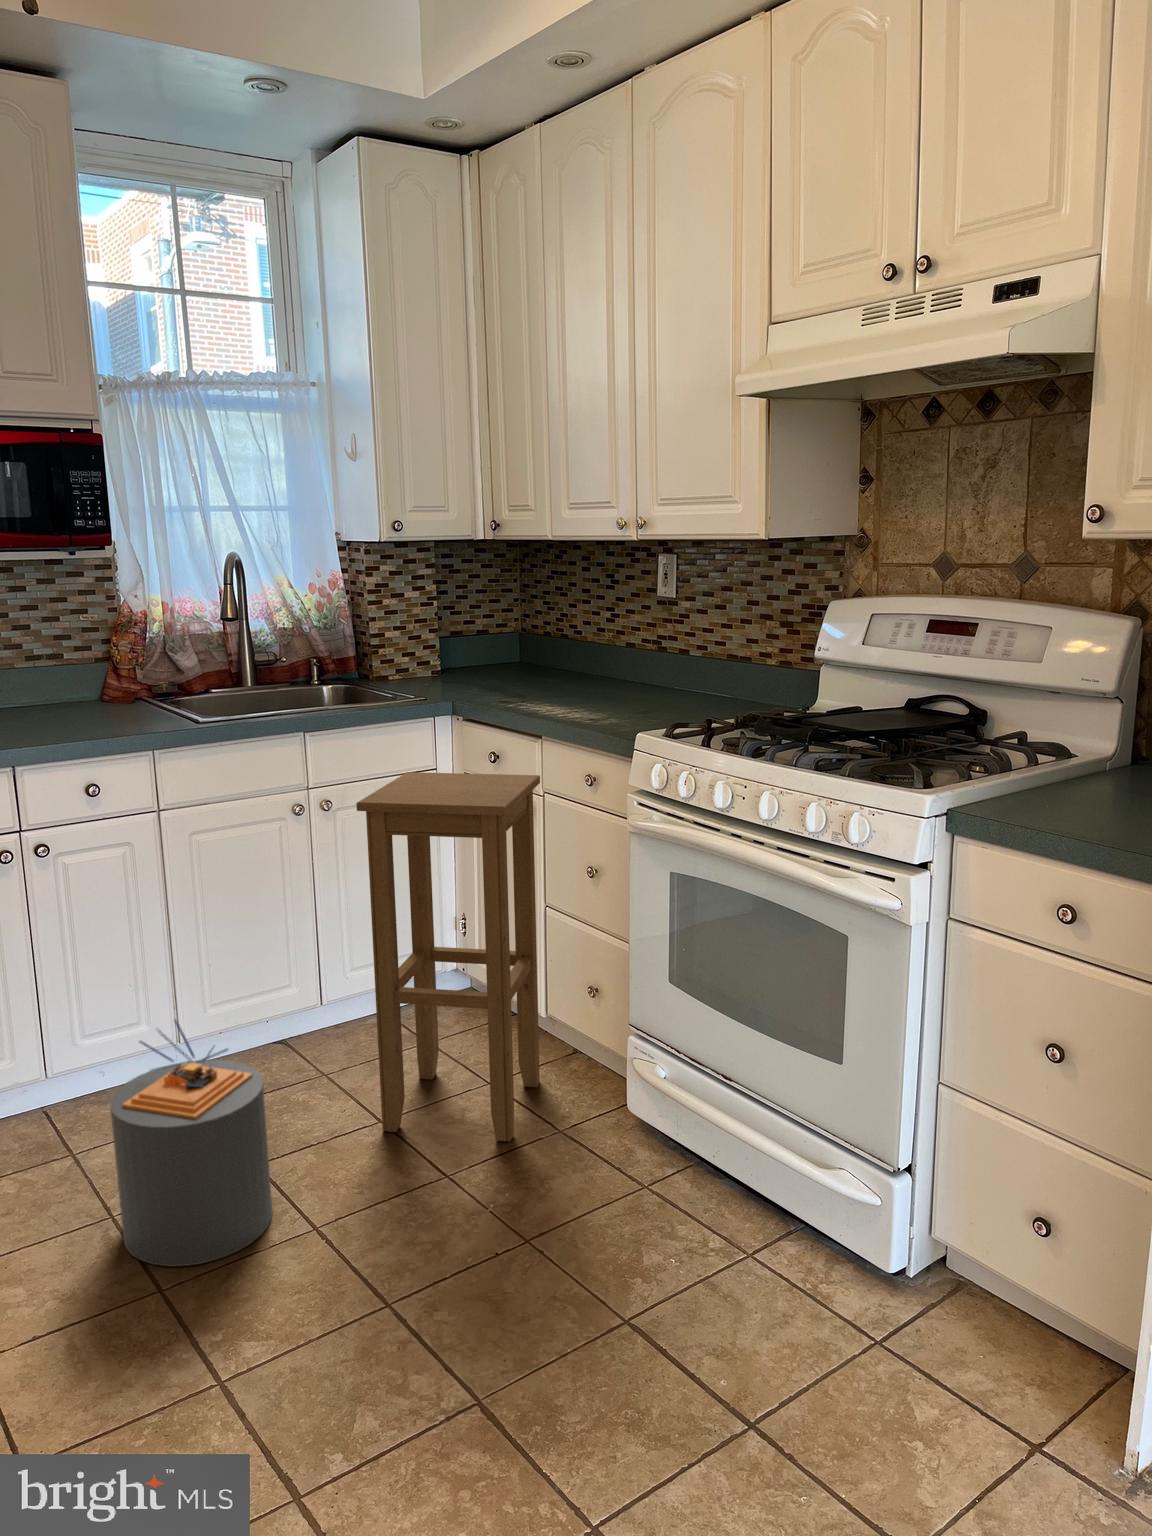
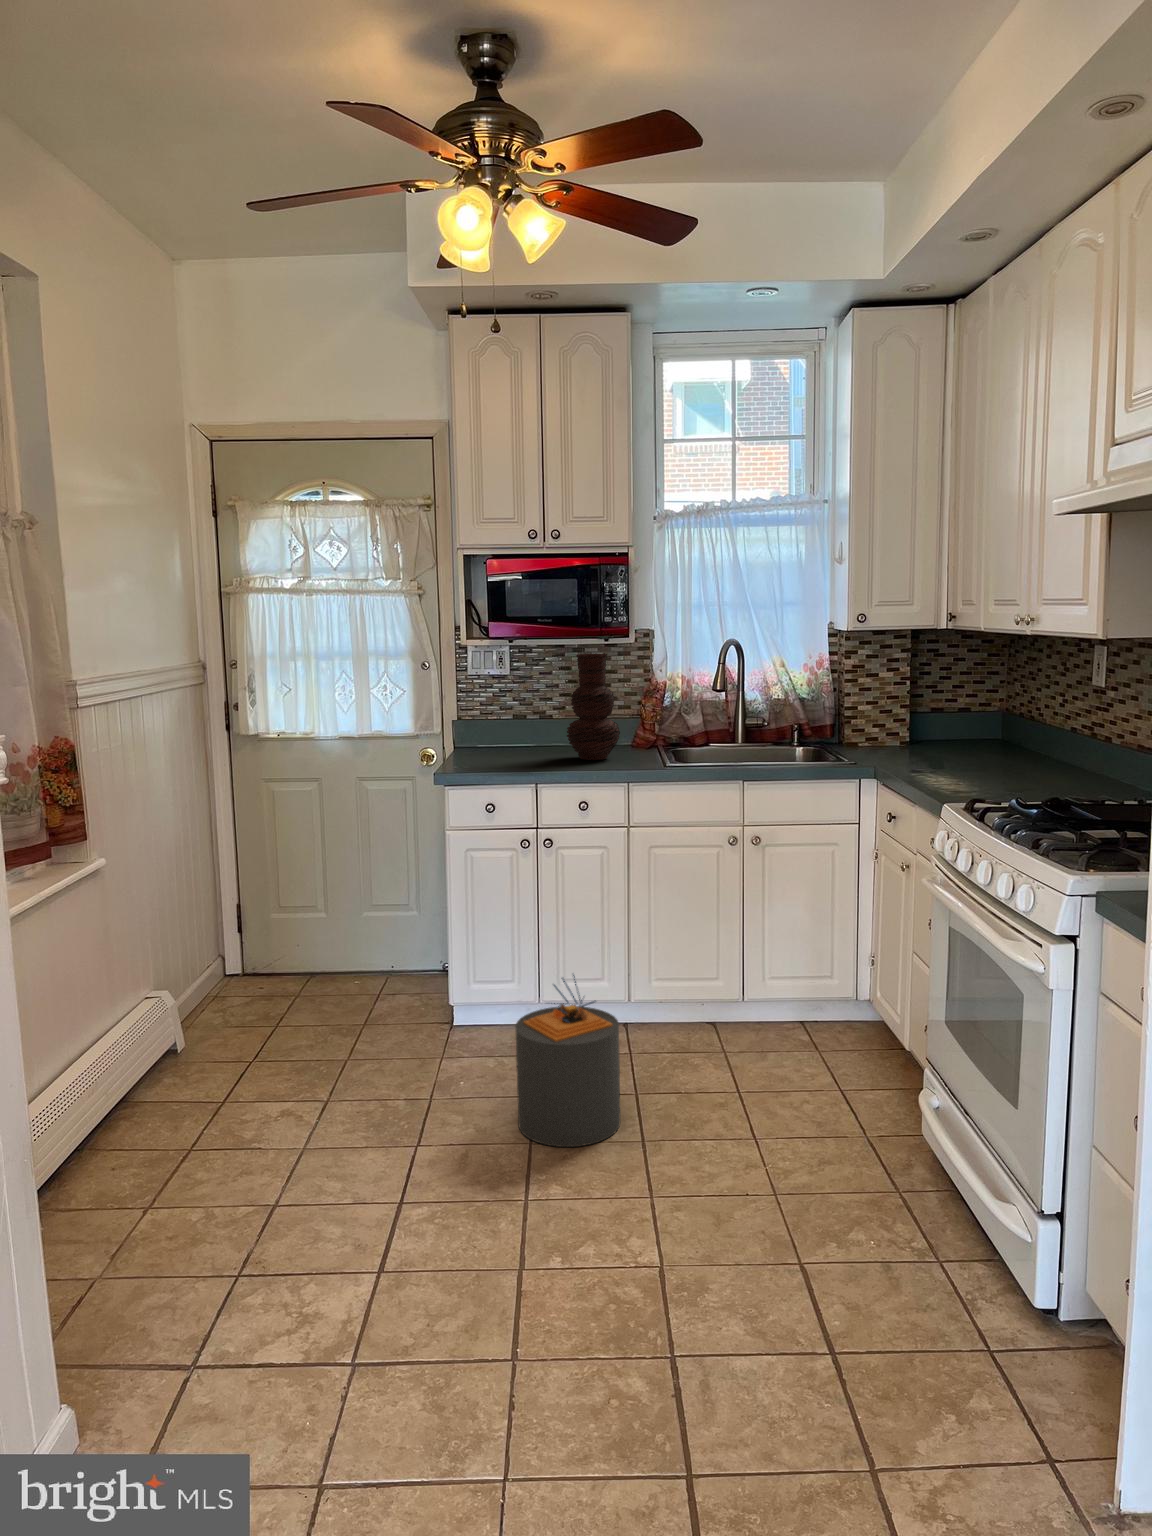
vase: none [35,572,117,724] -> present [567,653,620,760]
stool: present [356,772,540,1142] -> none [723,821,894,1138]

